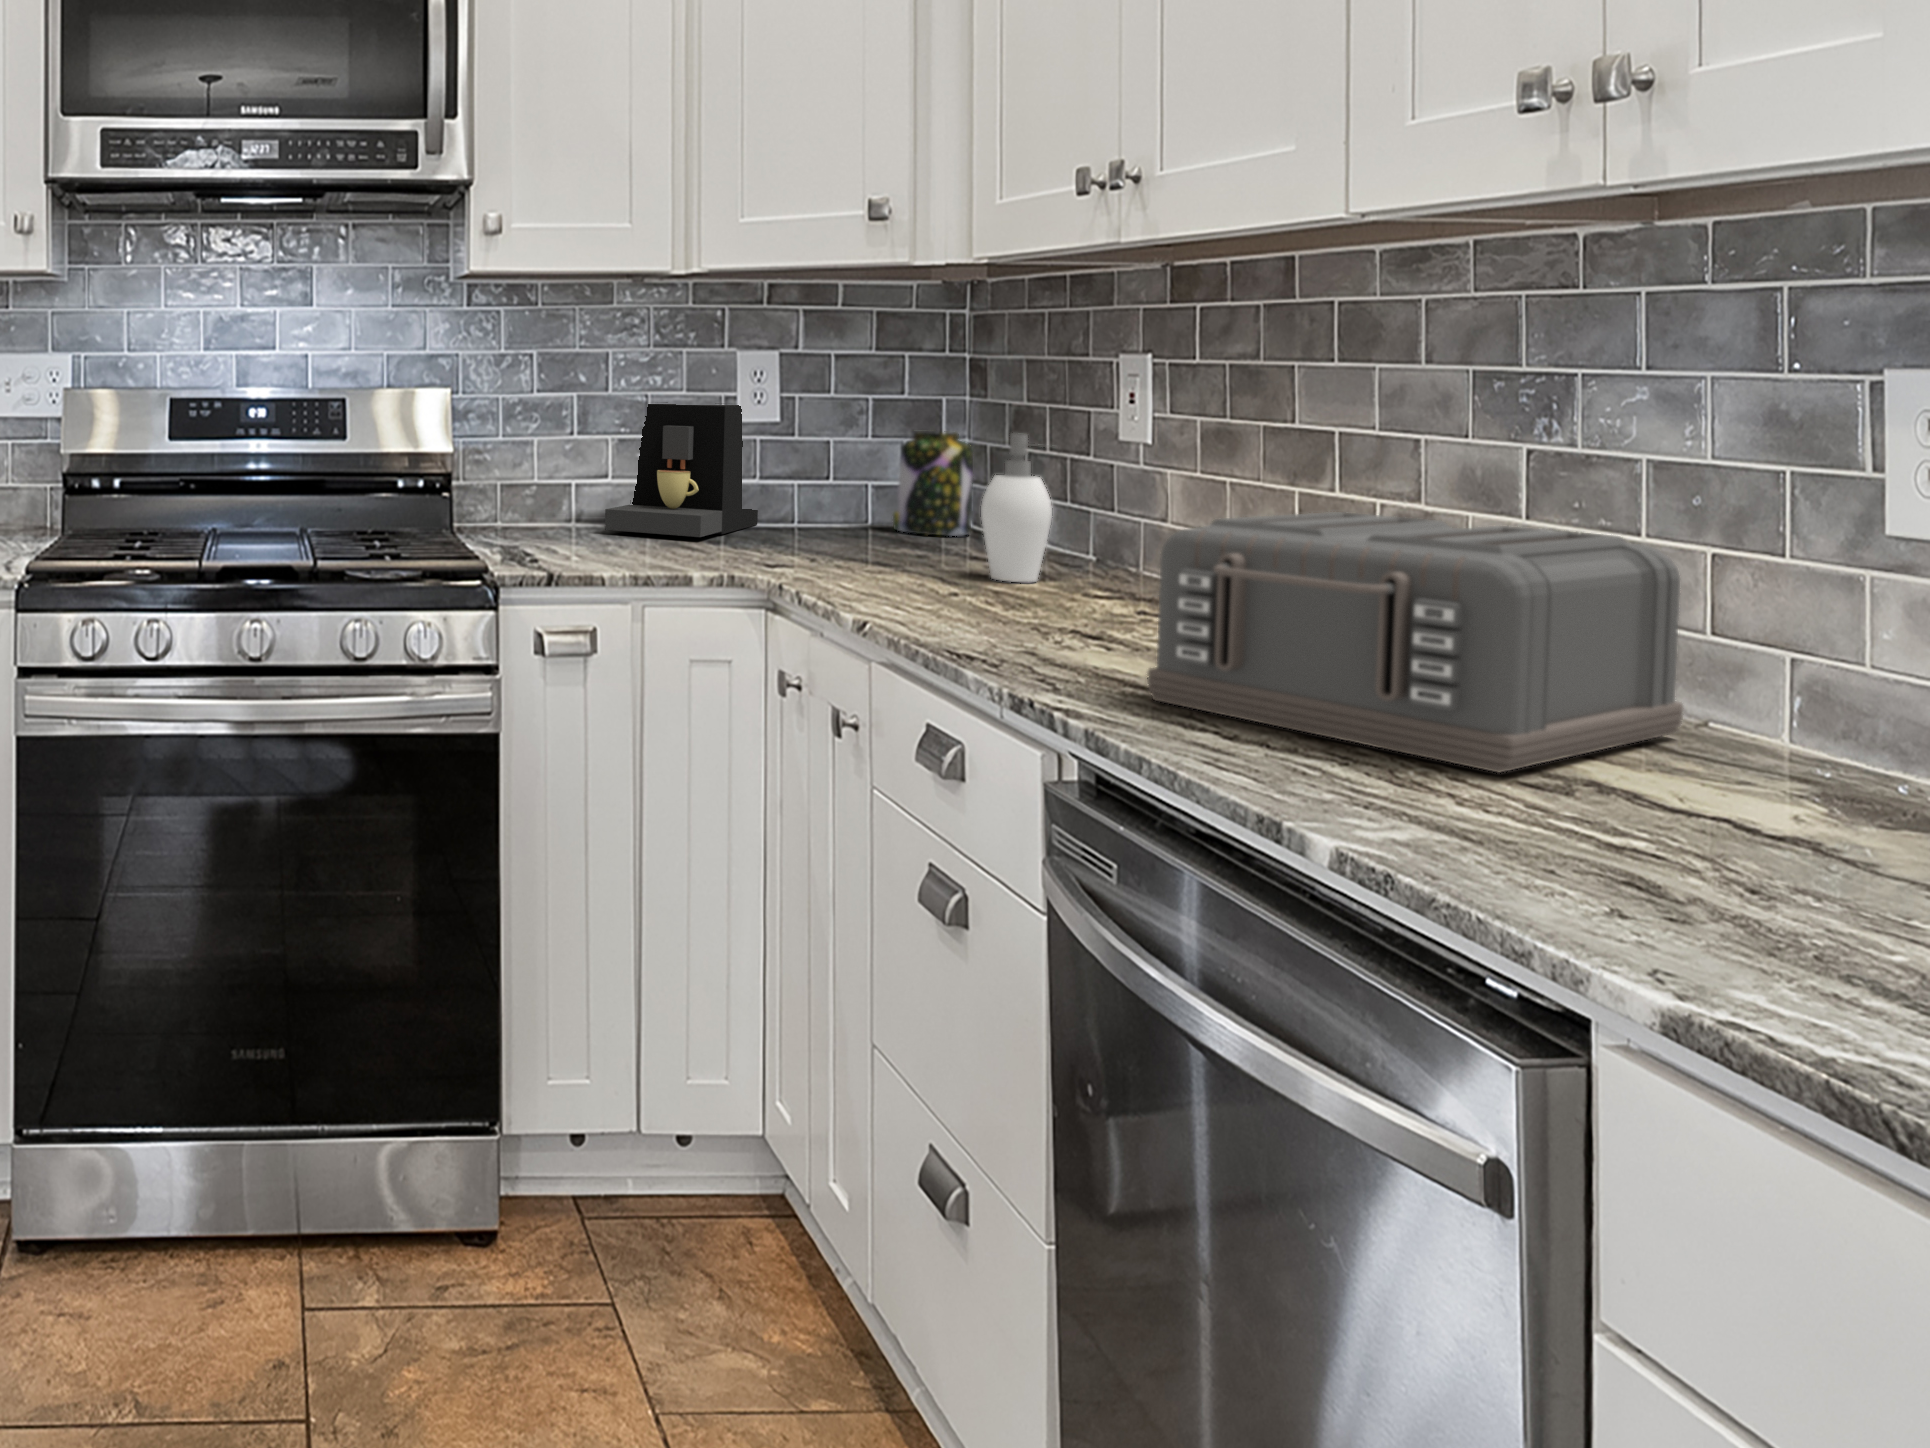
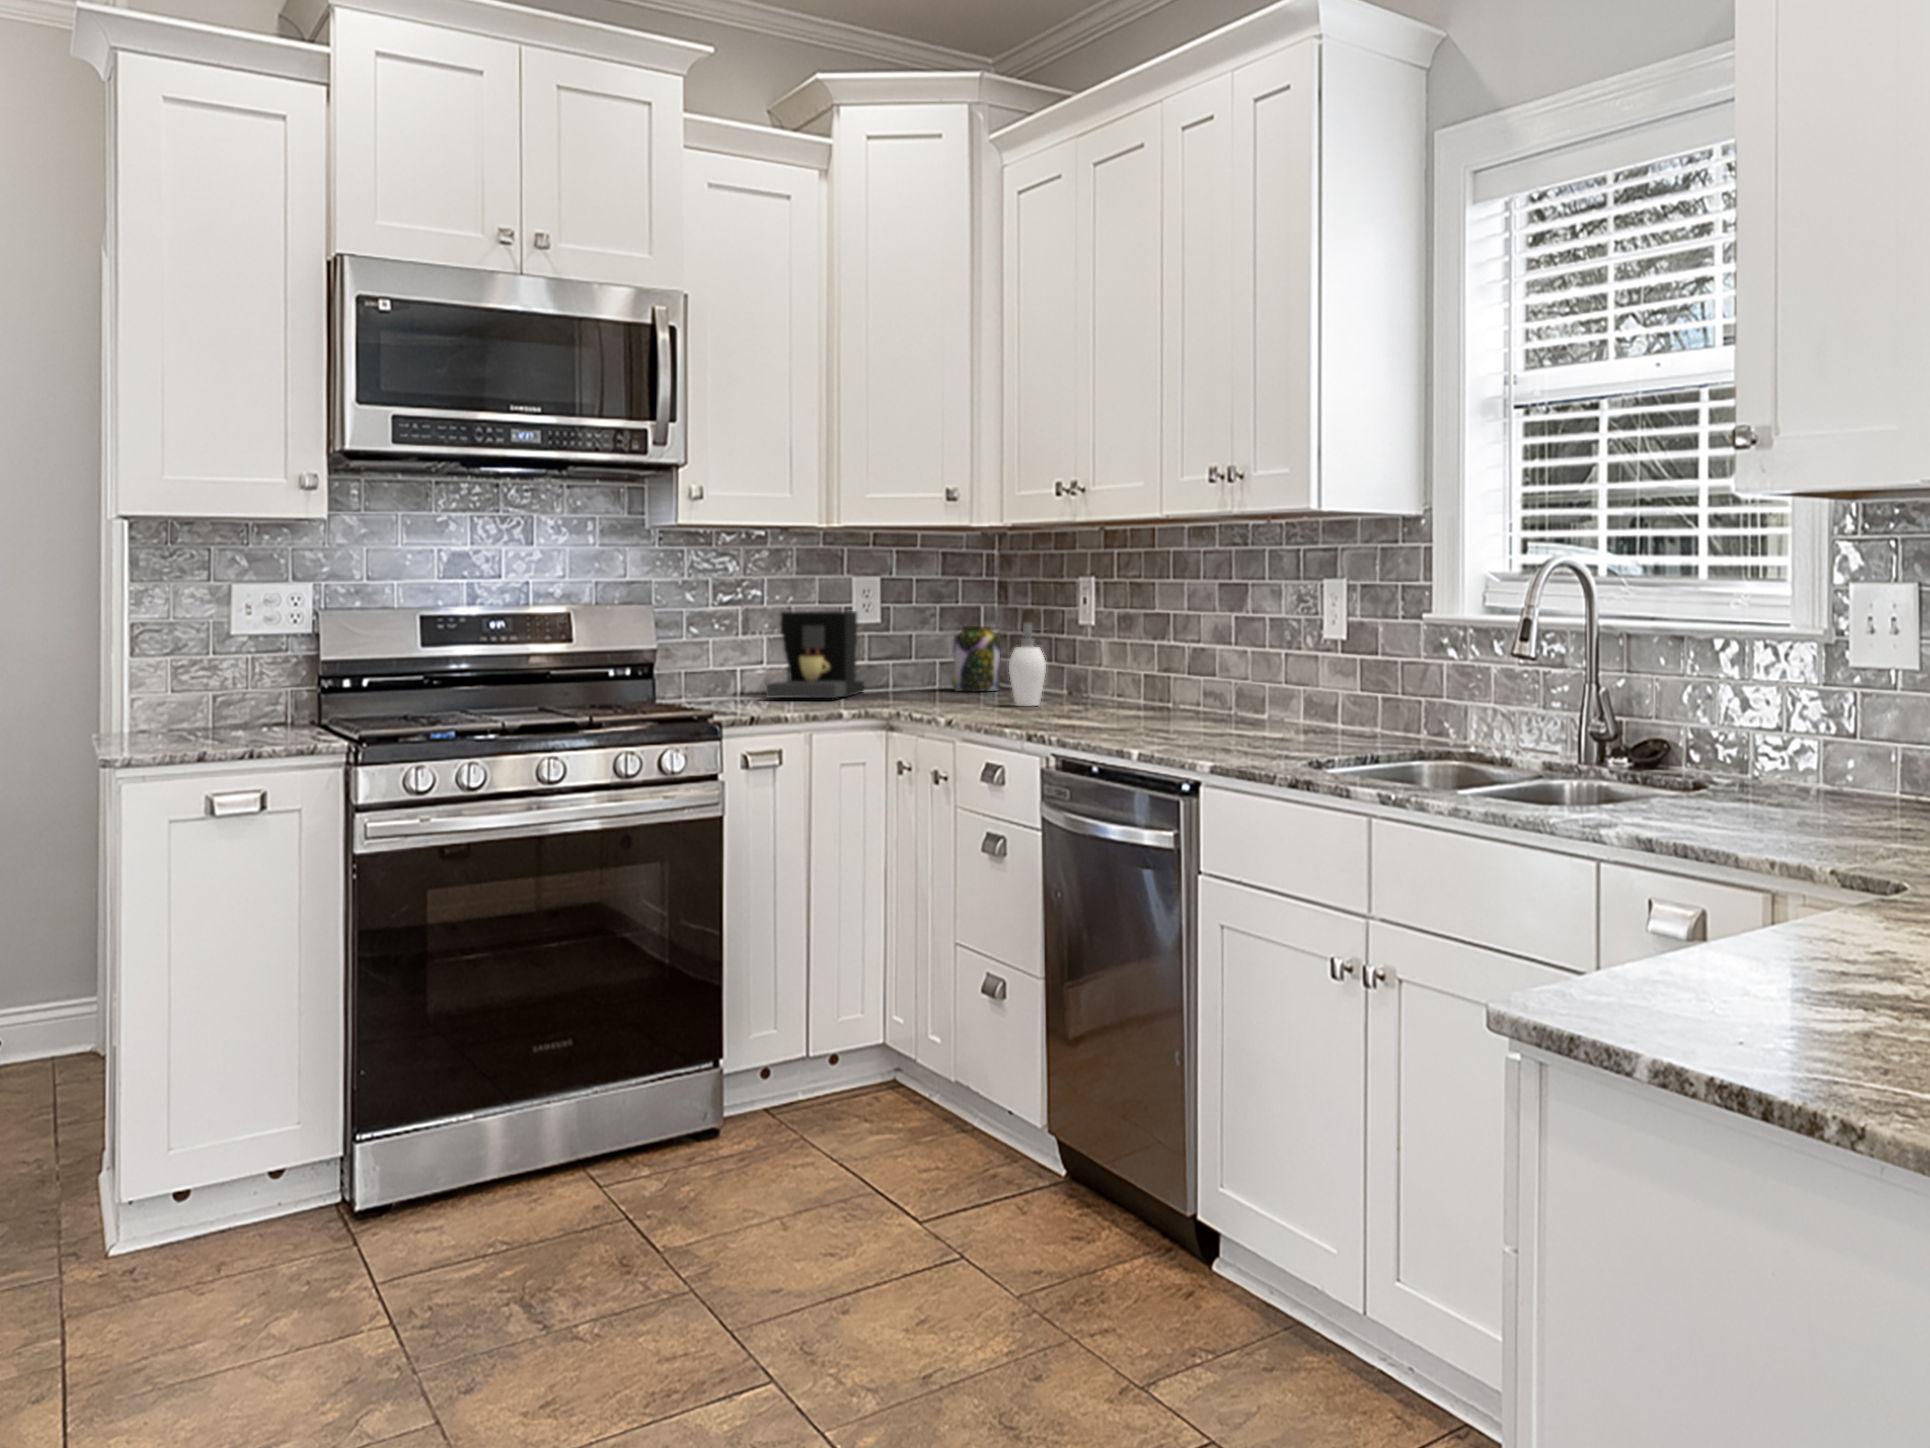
toaster: present [1147,512,1684,772] -> none [1086,649,1274,739]

